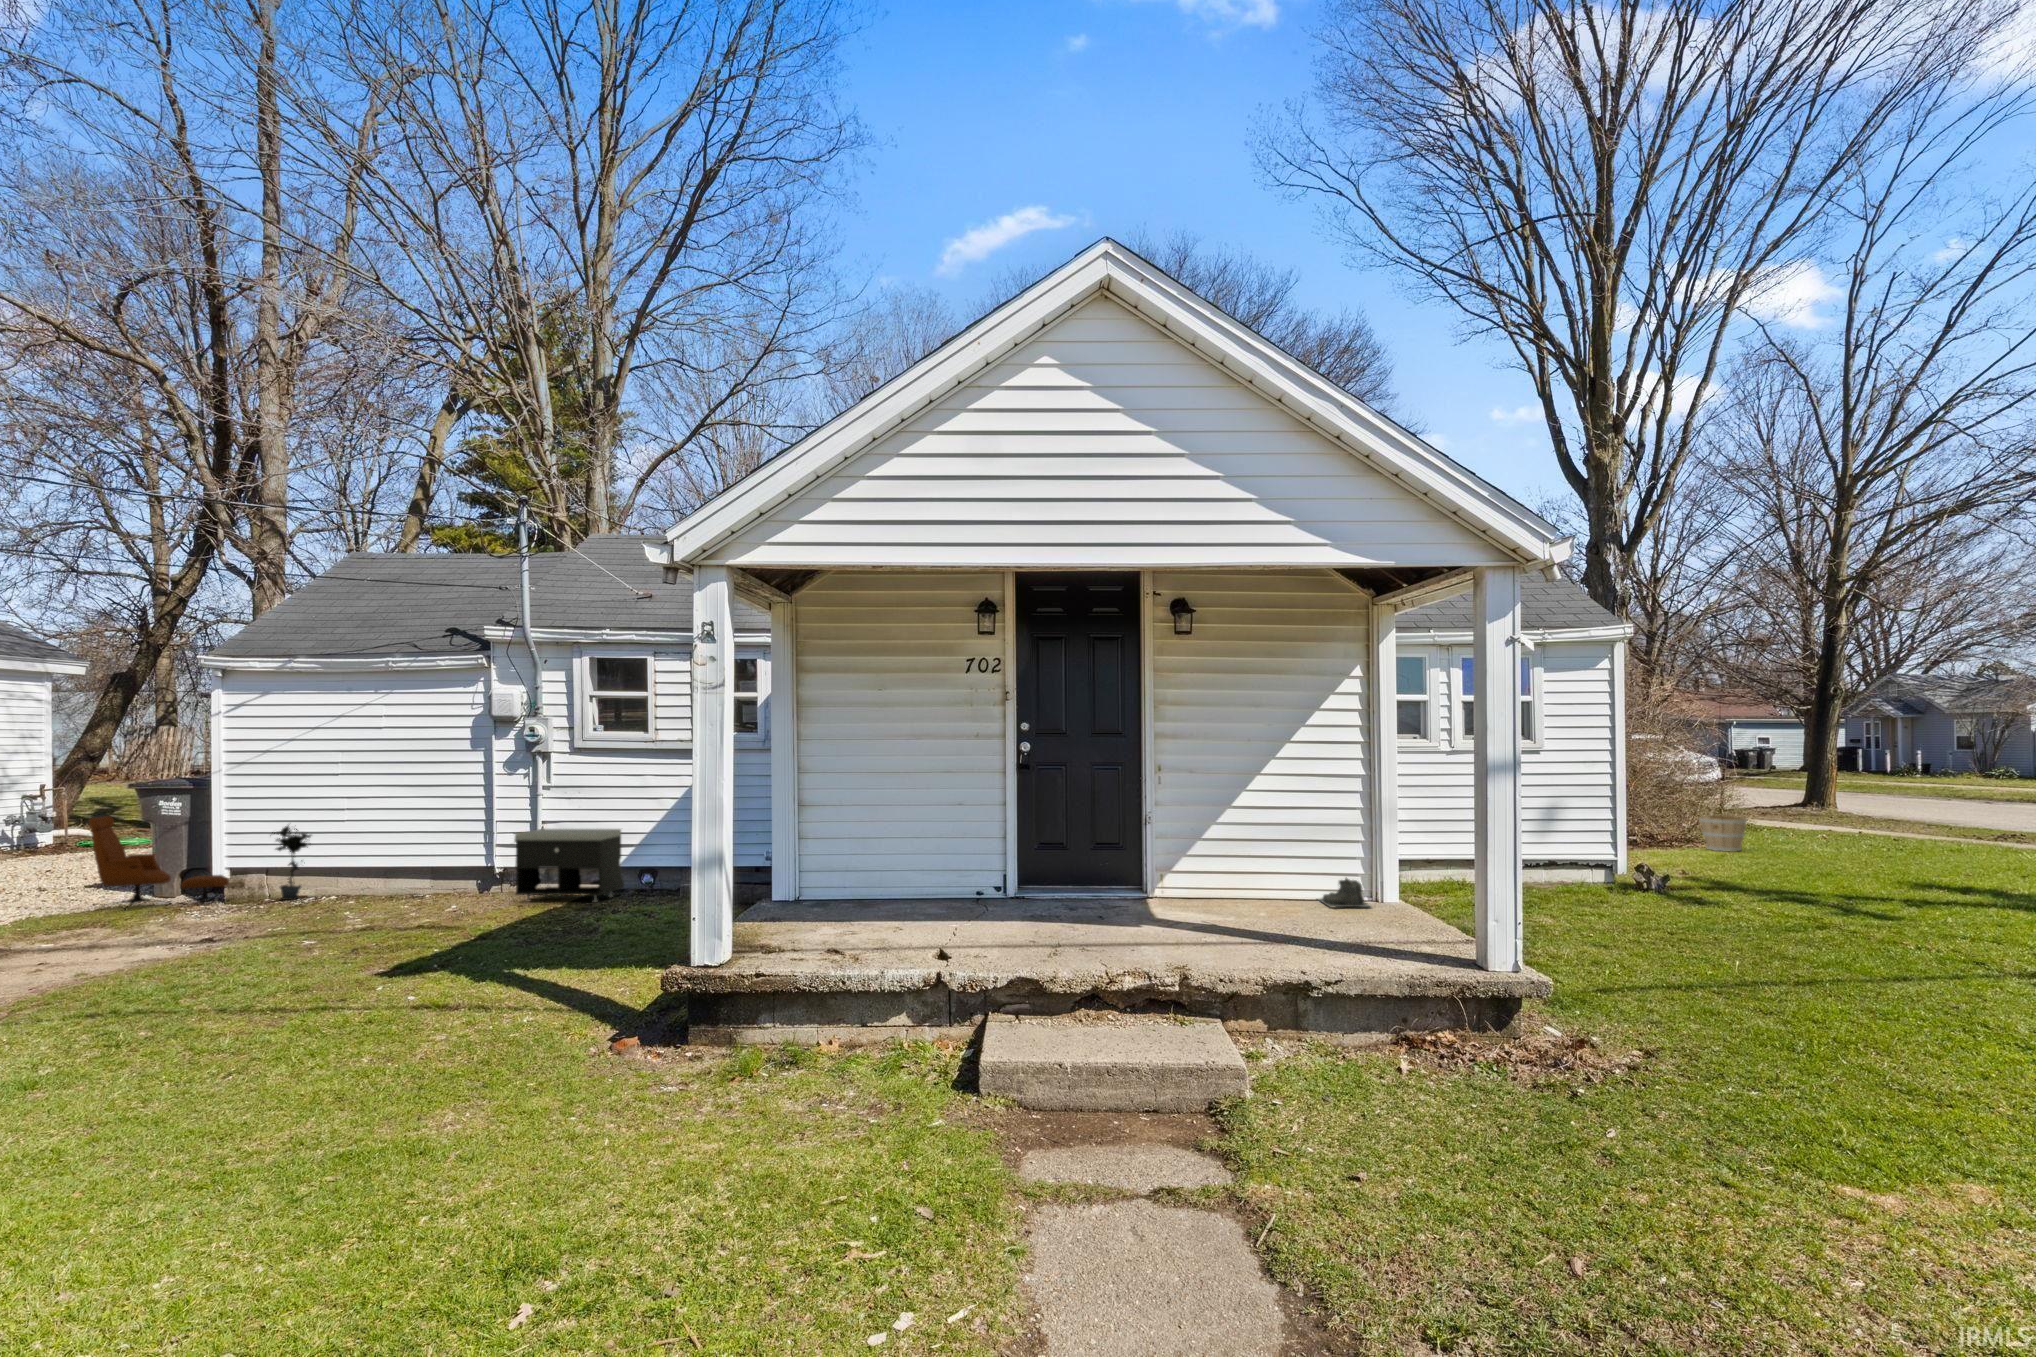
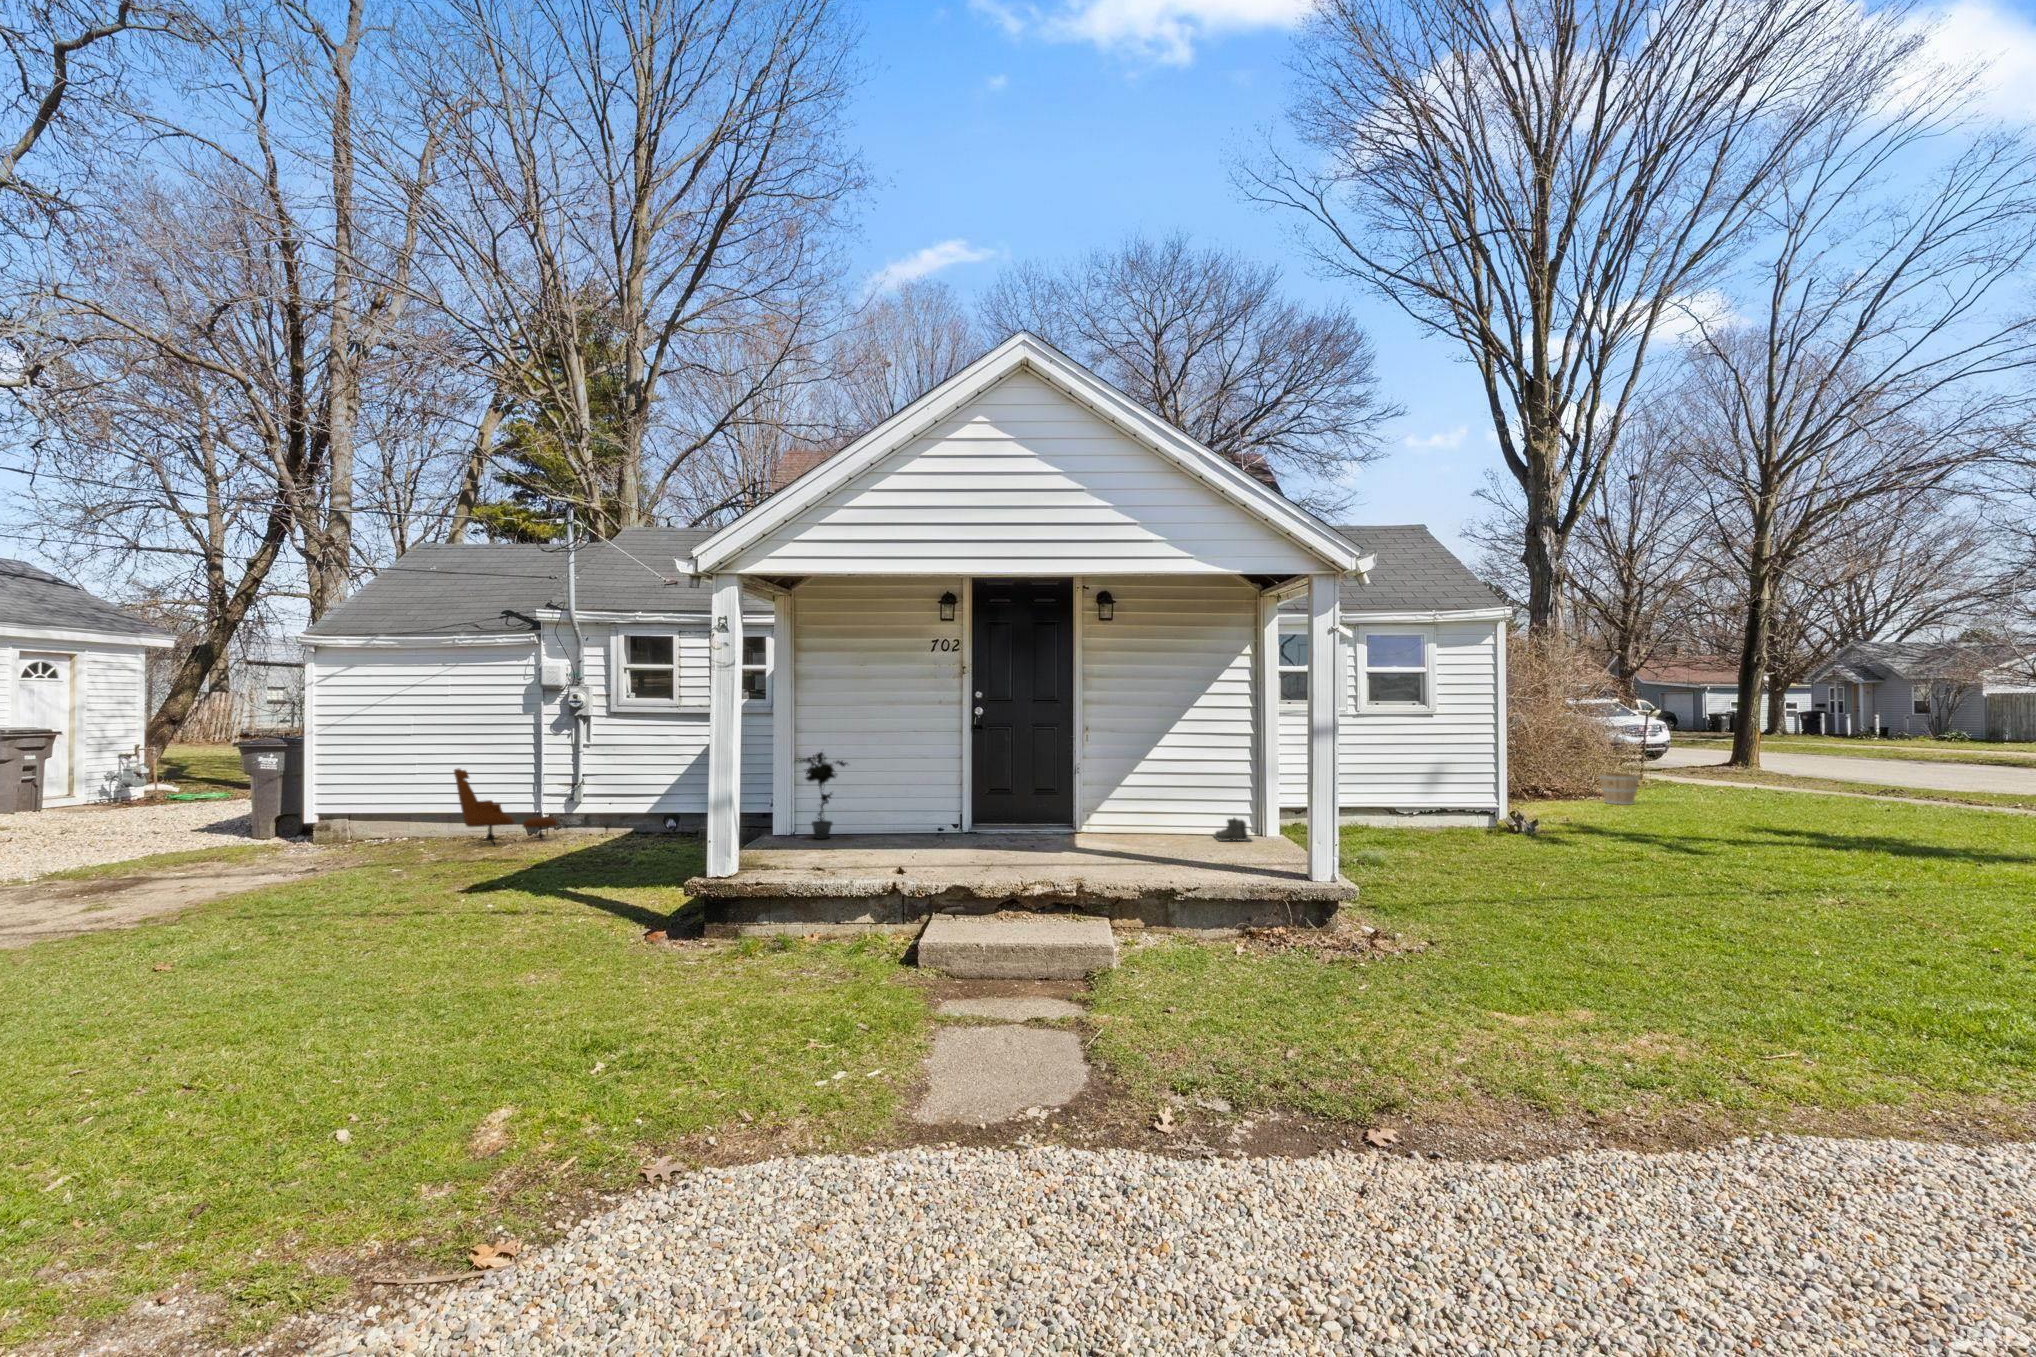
lounge chair: present [89,816,229,909] -> present [454,769,558,845]
potted plant: present [272,825,311,900] -> present [796,752,847,839]
storage bench: present [515,829,624,902] -> none [560,781,652,842]

